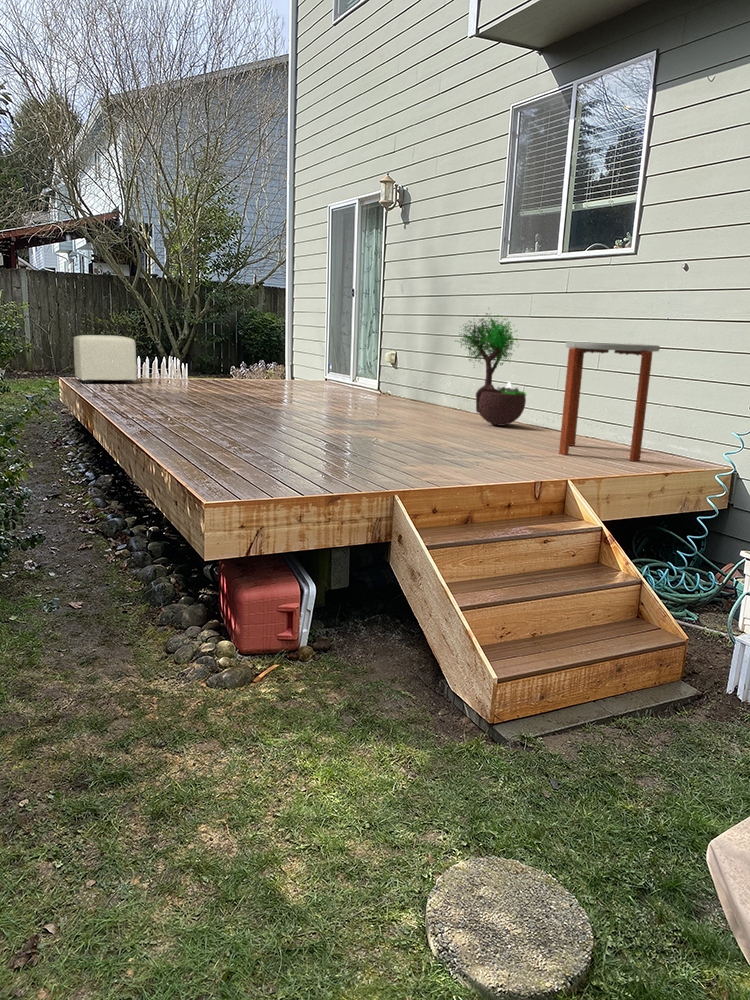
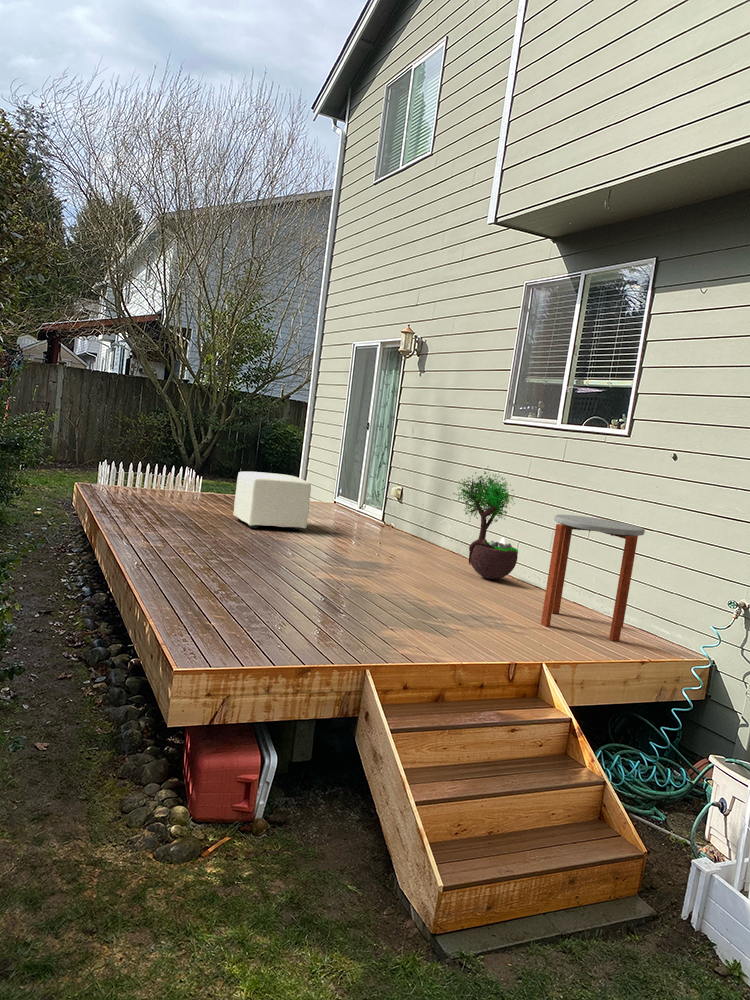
ottoman: present [74,335,137,383] -> present [233,472,311,531]

